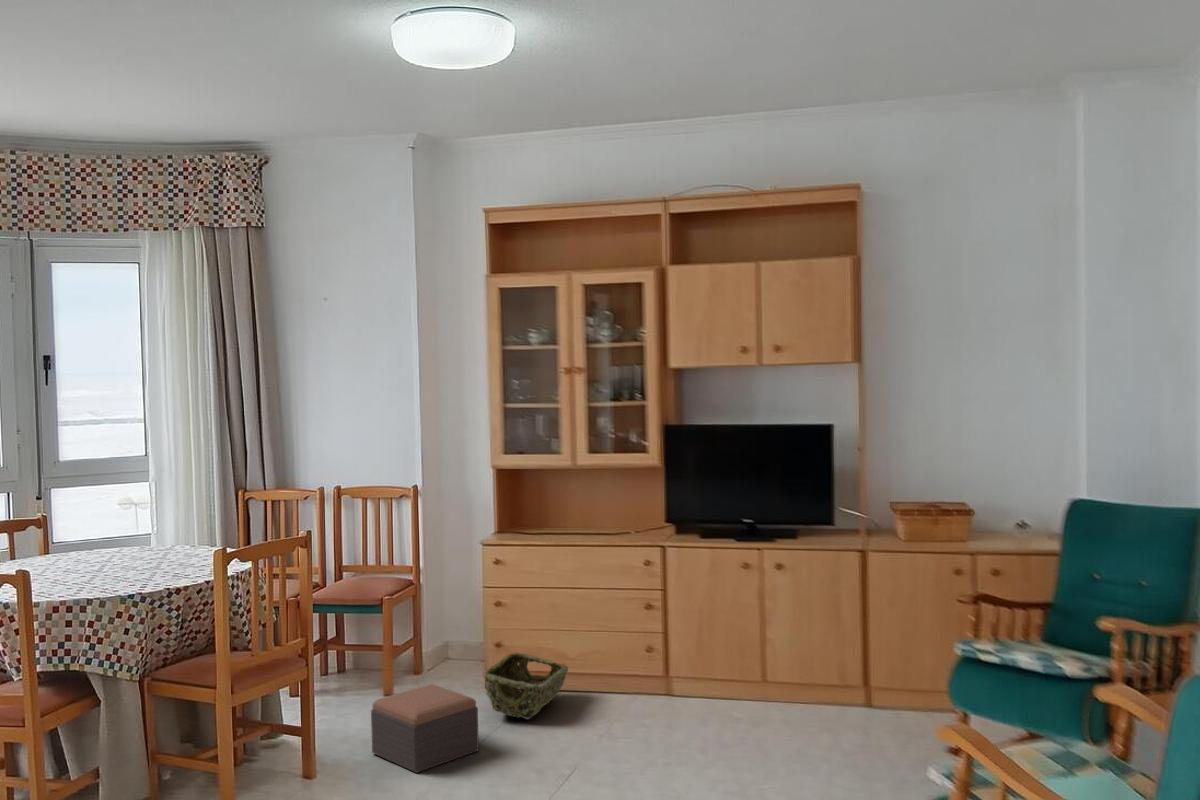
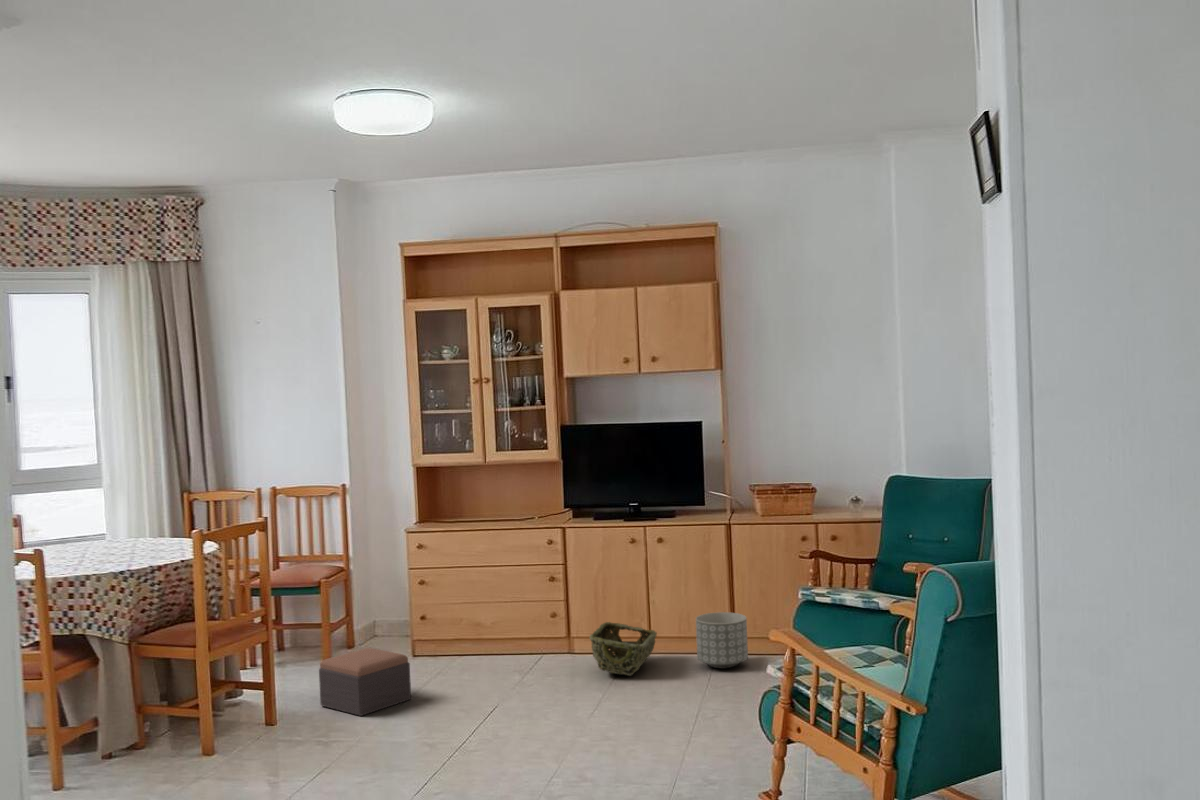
woven basket: present [483,653,568,719] -> present [590,622,657,676]
planter: none [823,658,887,729] -> present [696,612,748,669]

